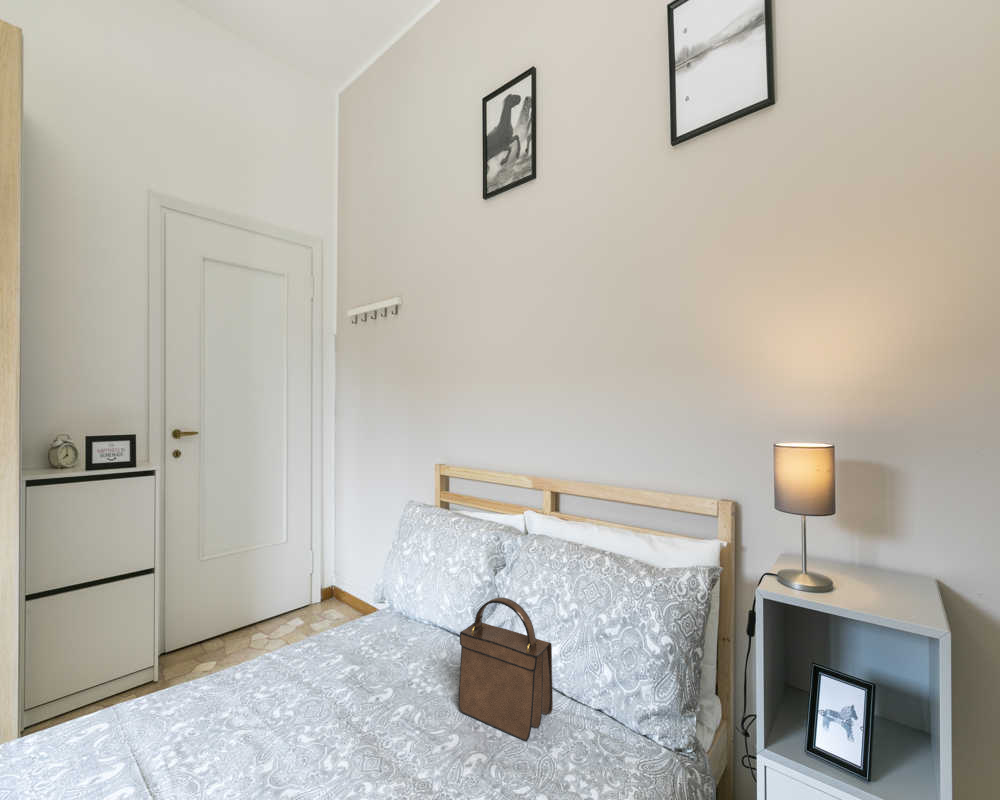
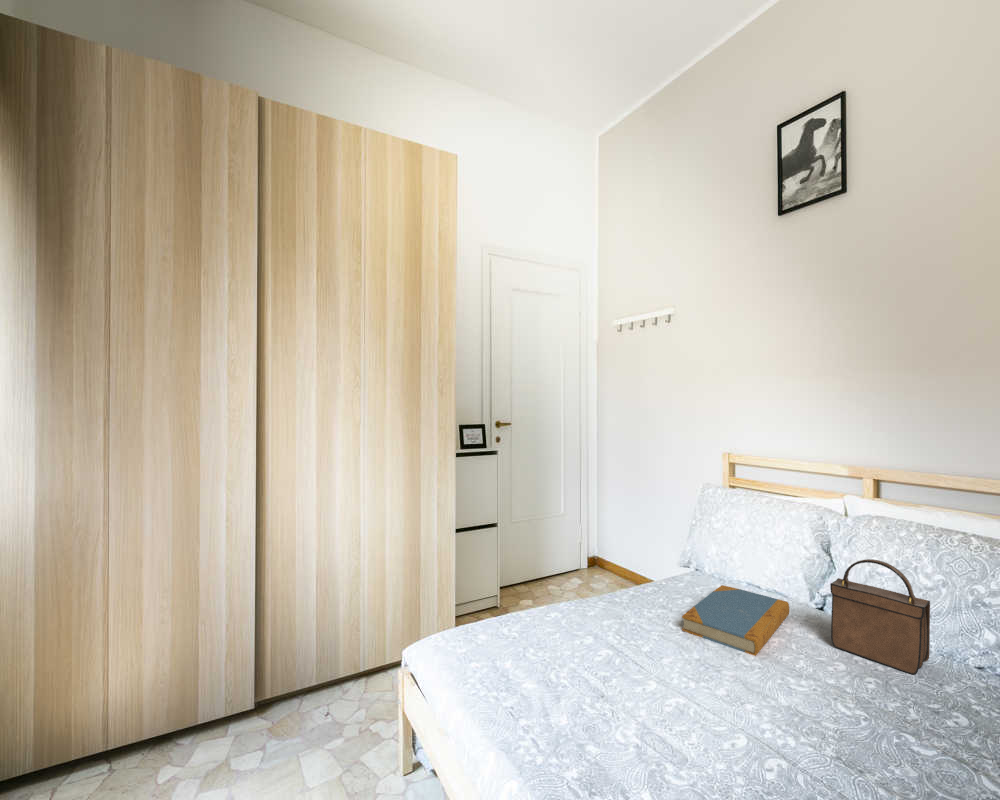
book: none [276,635,440,756] -> present [682,585,789,656]

